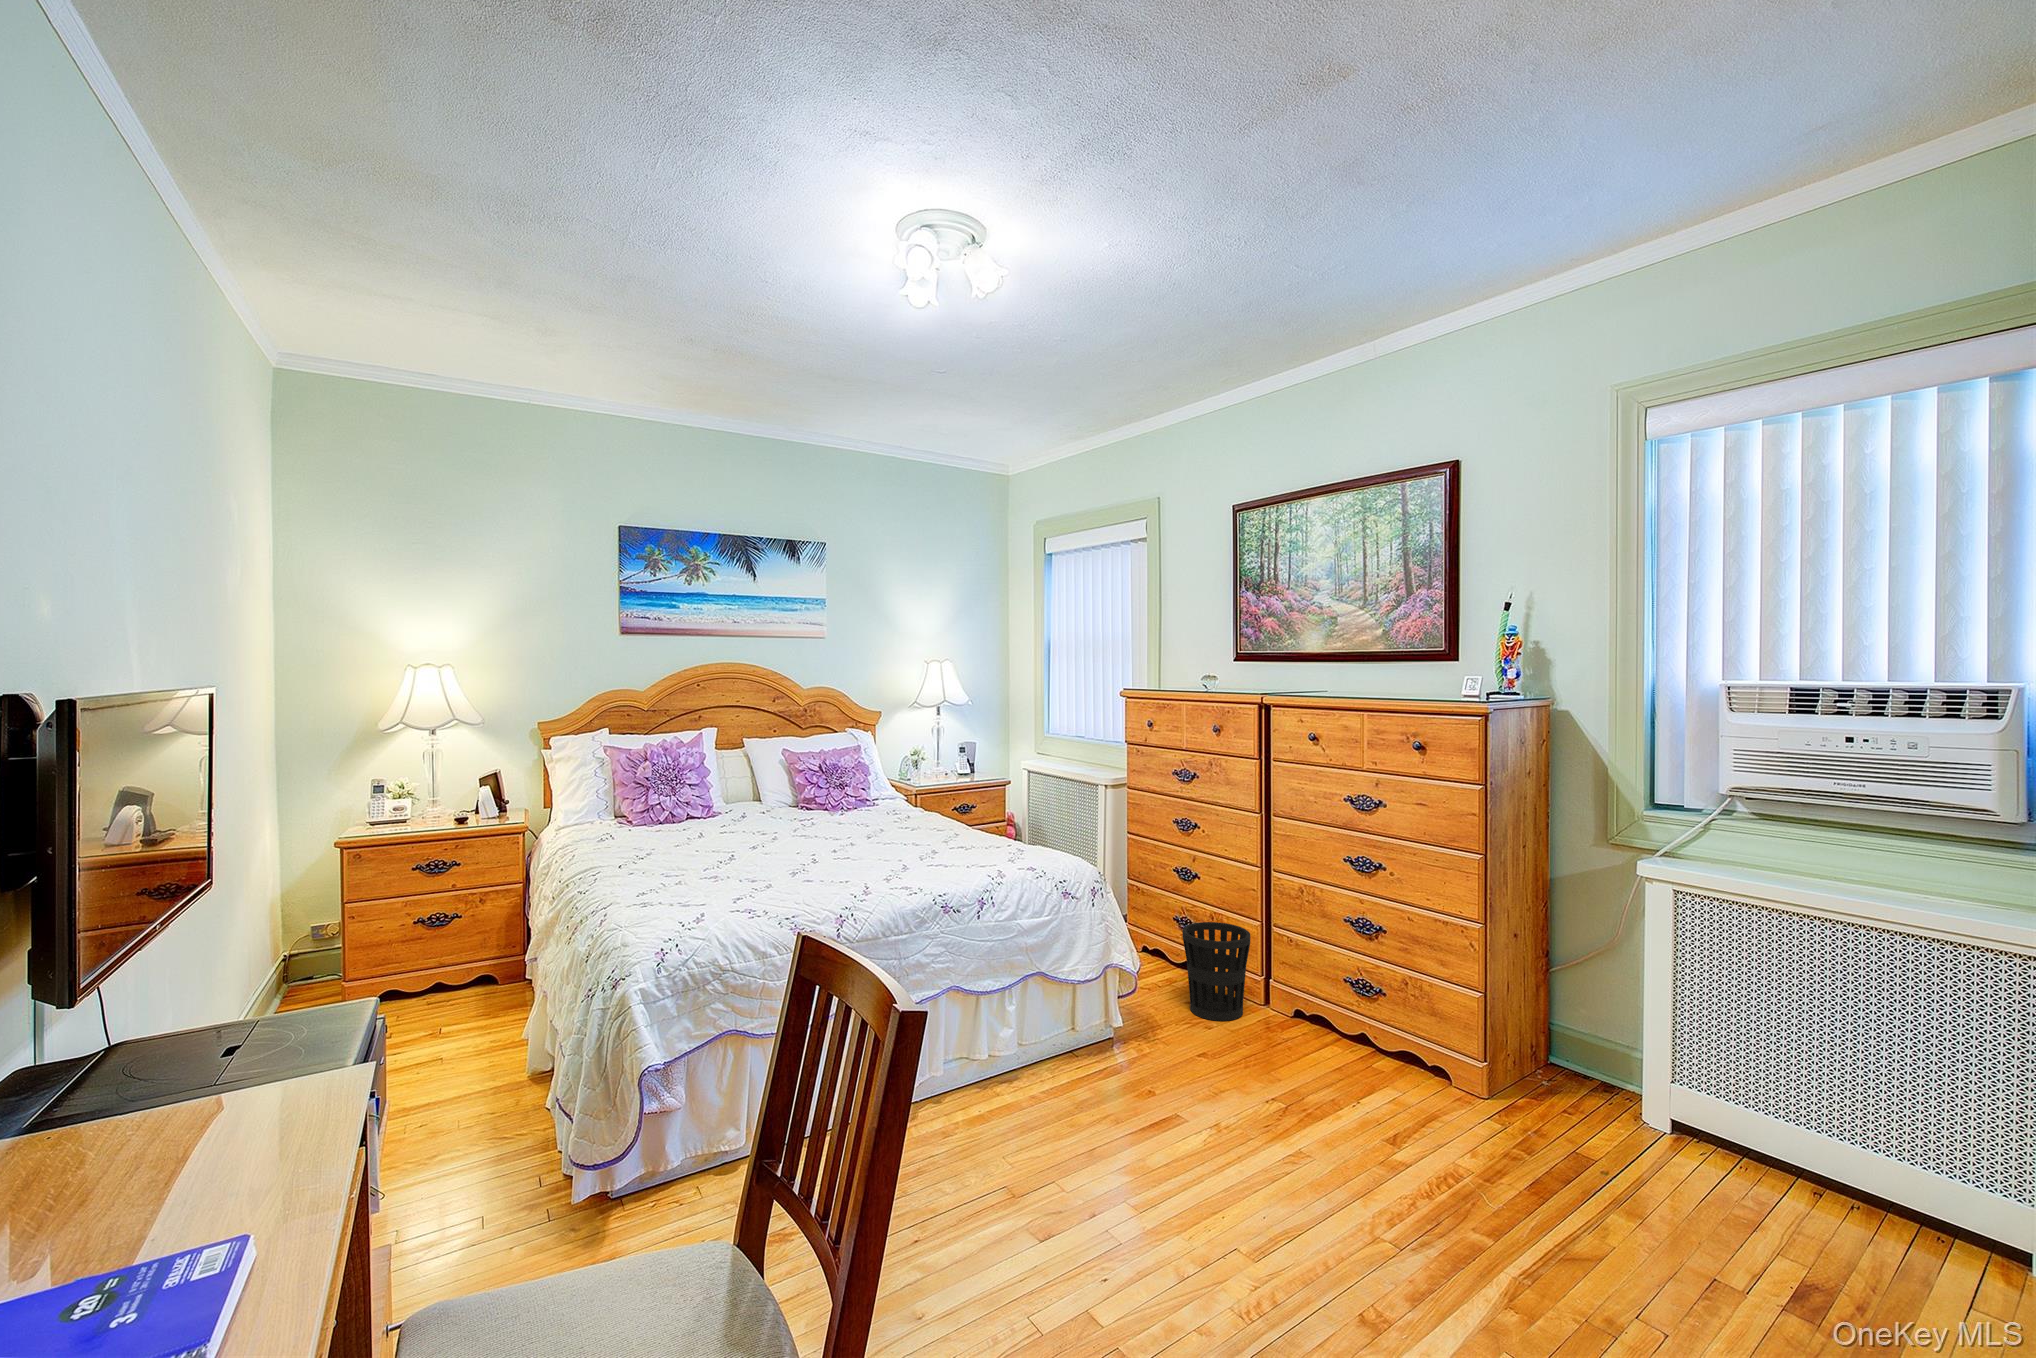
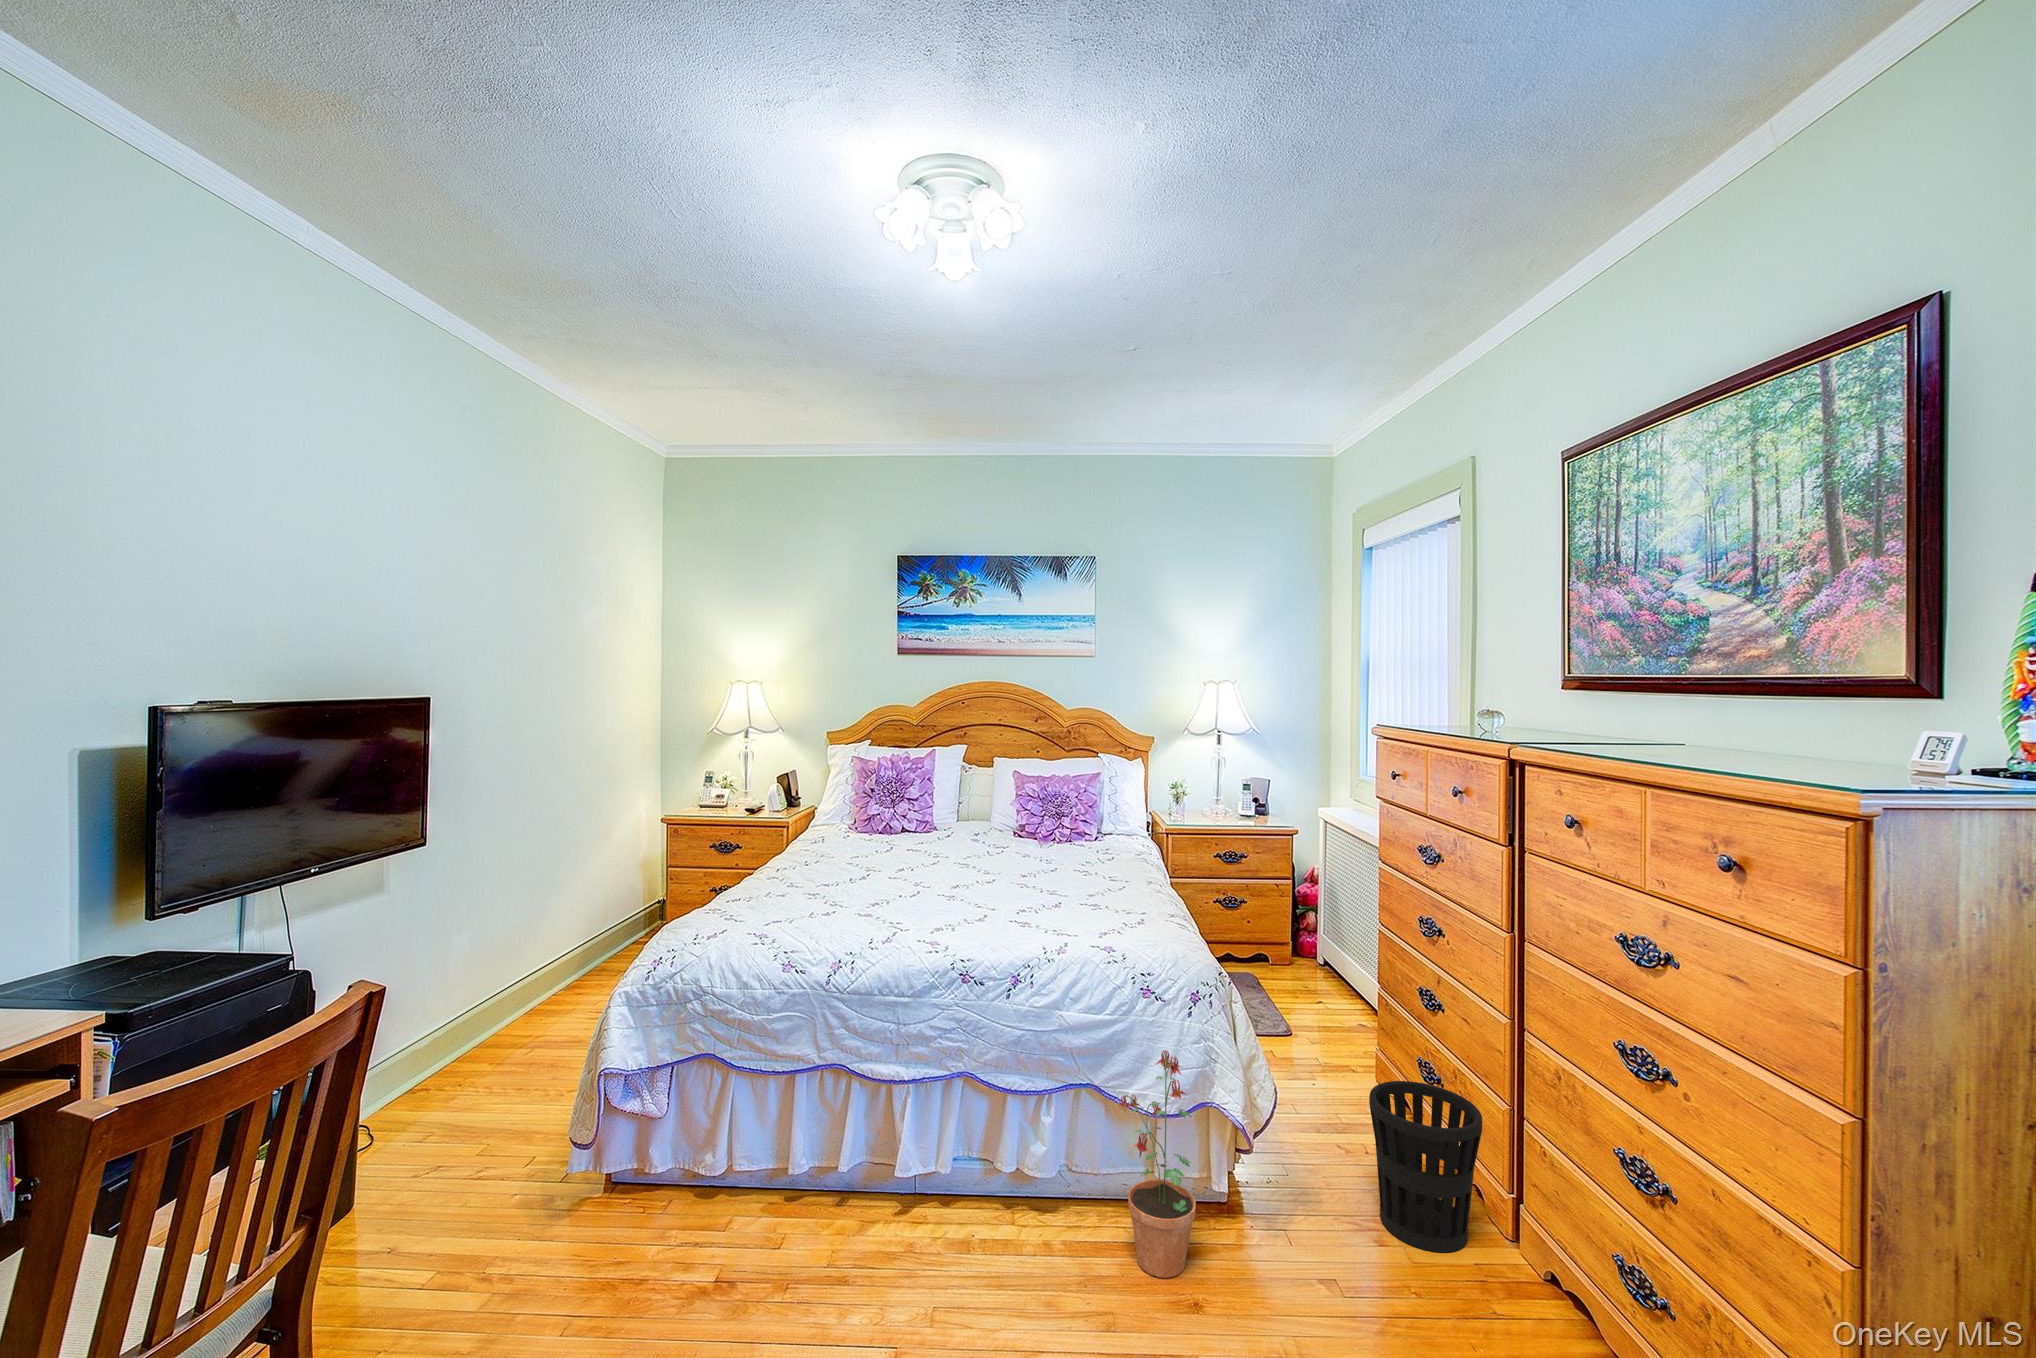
potted plant: none [1065,929,1140,1084] -> present [1119,1050,1196,1278]

